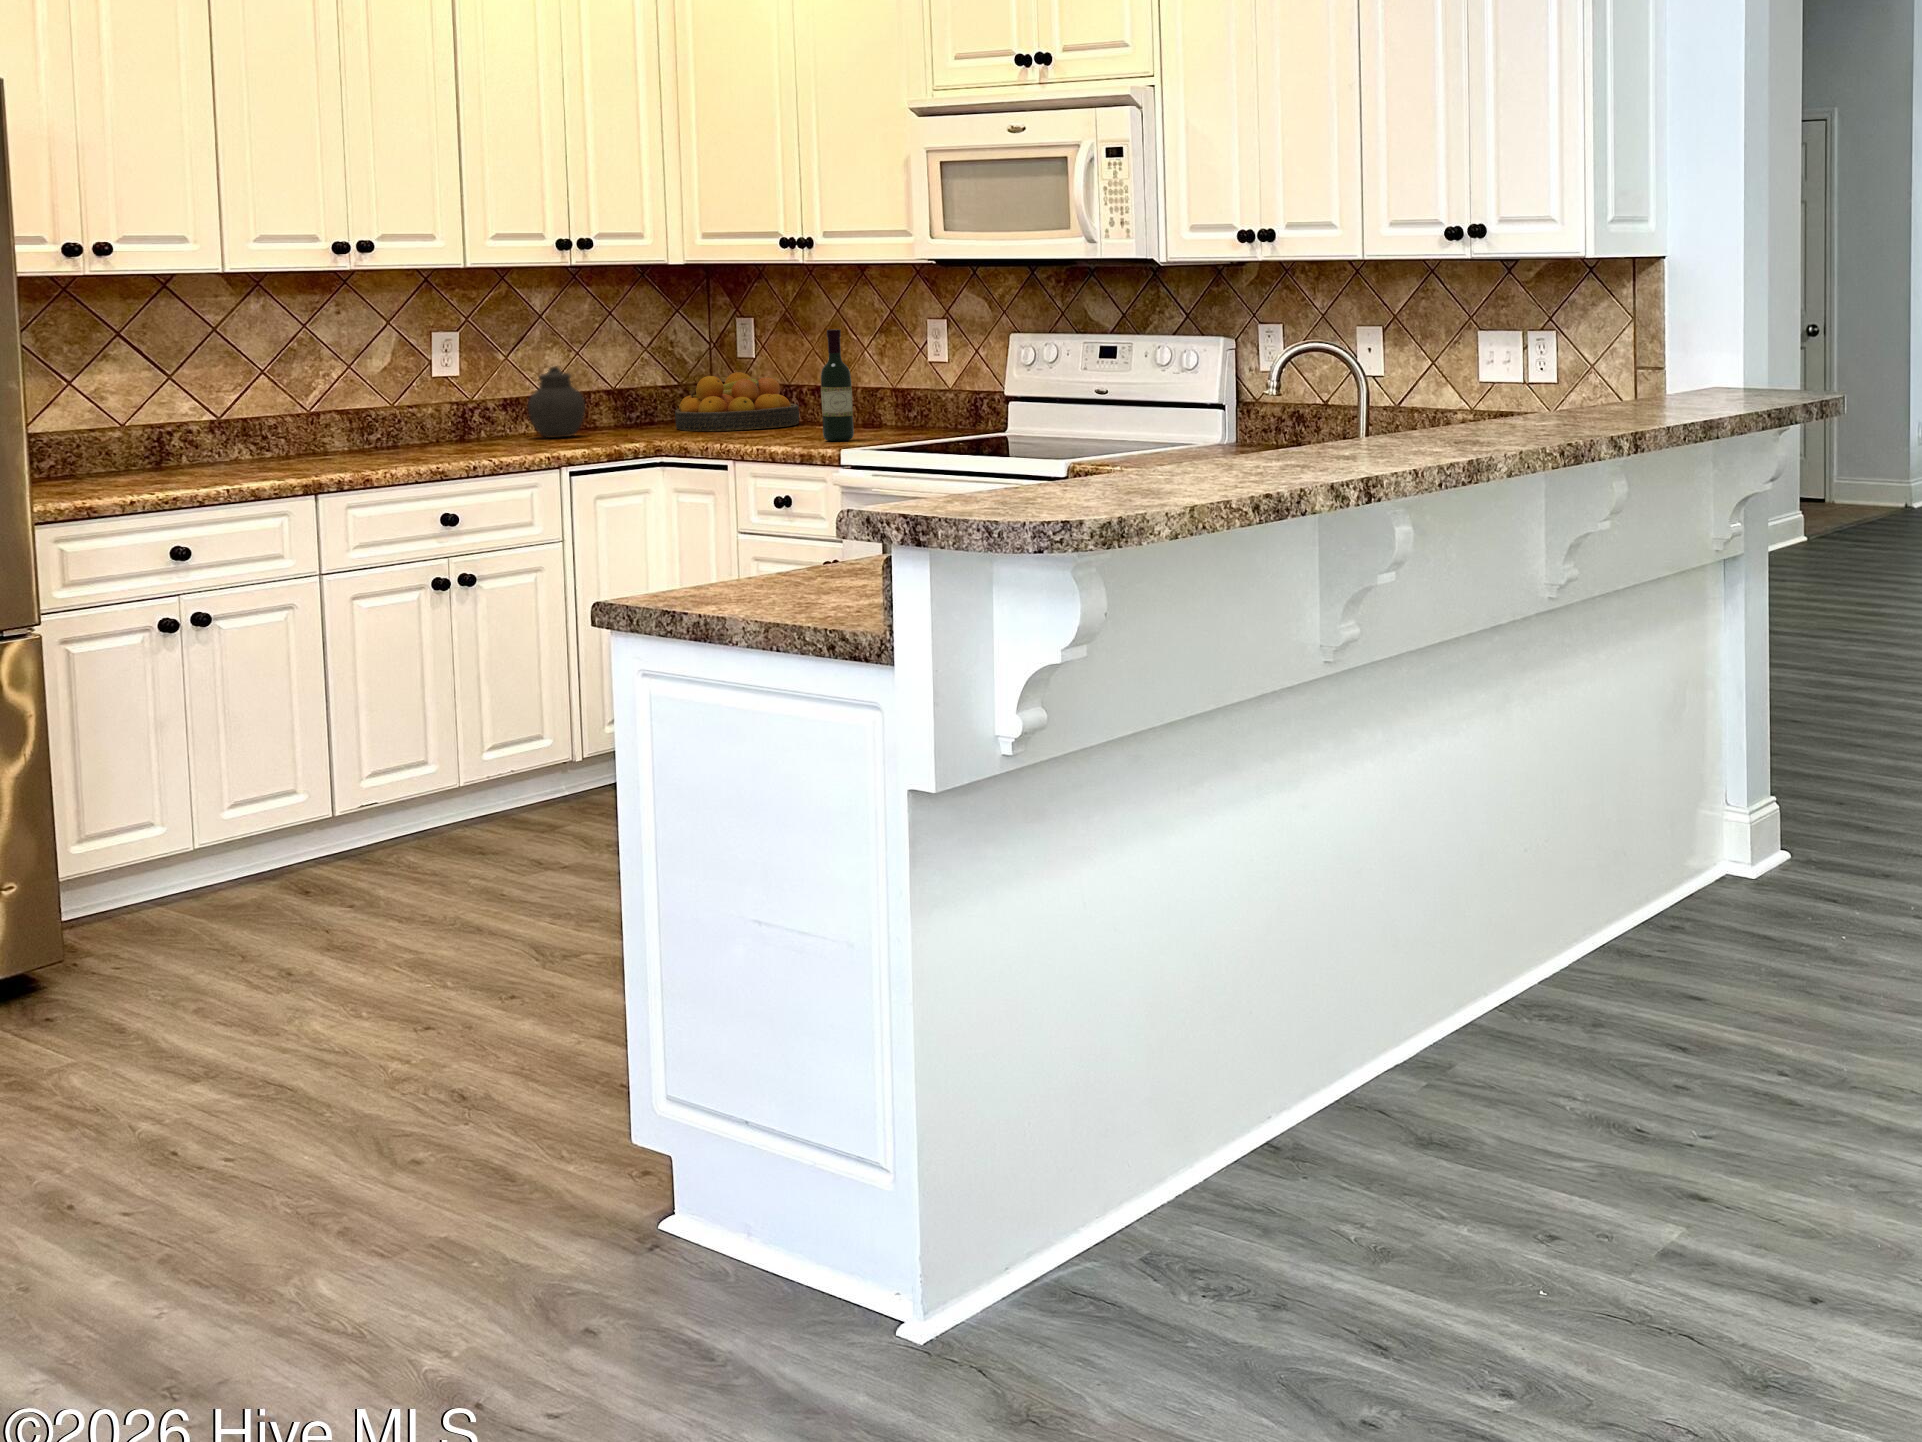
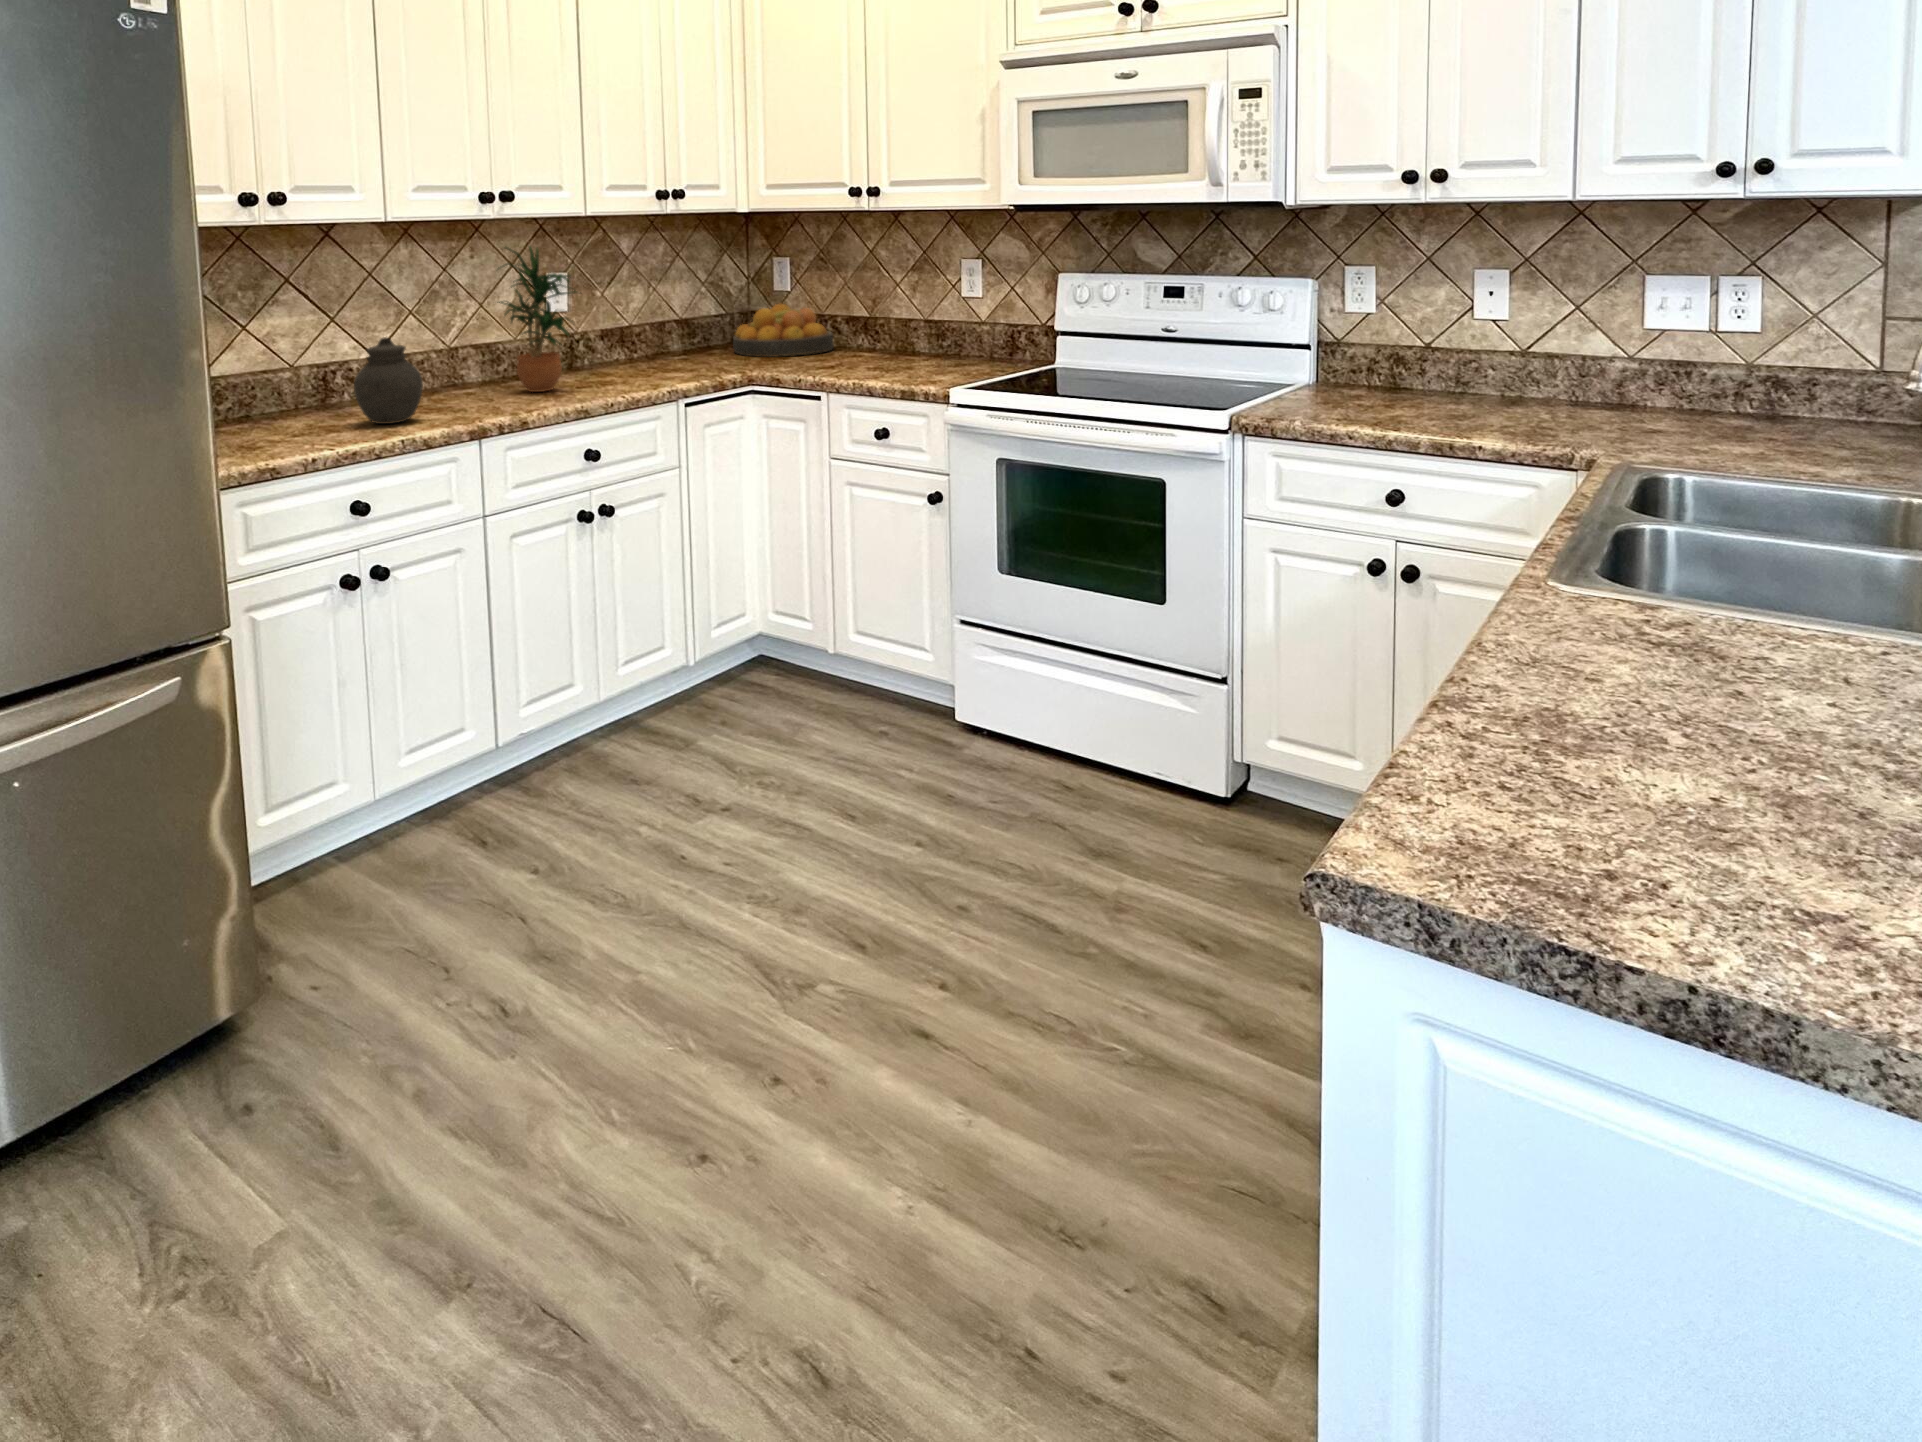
potted plant: none [351,299,456,458] -> present [497,247,576,392]
wine bottle: present [821,329,854,441] -> none [892,270,920,372]
jar: present [528,366,585,438] -> present [354,337,423,424]

